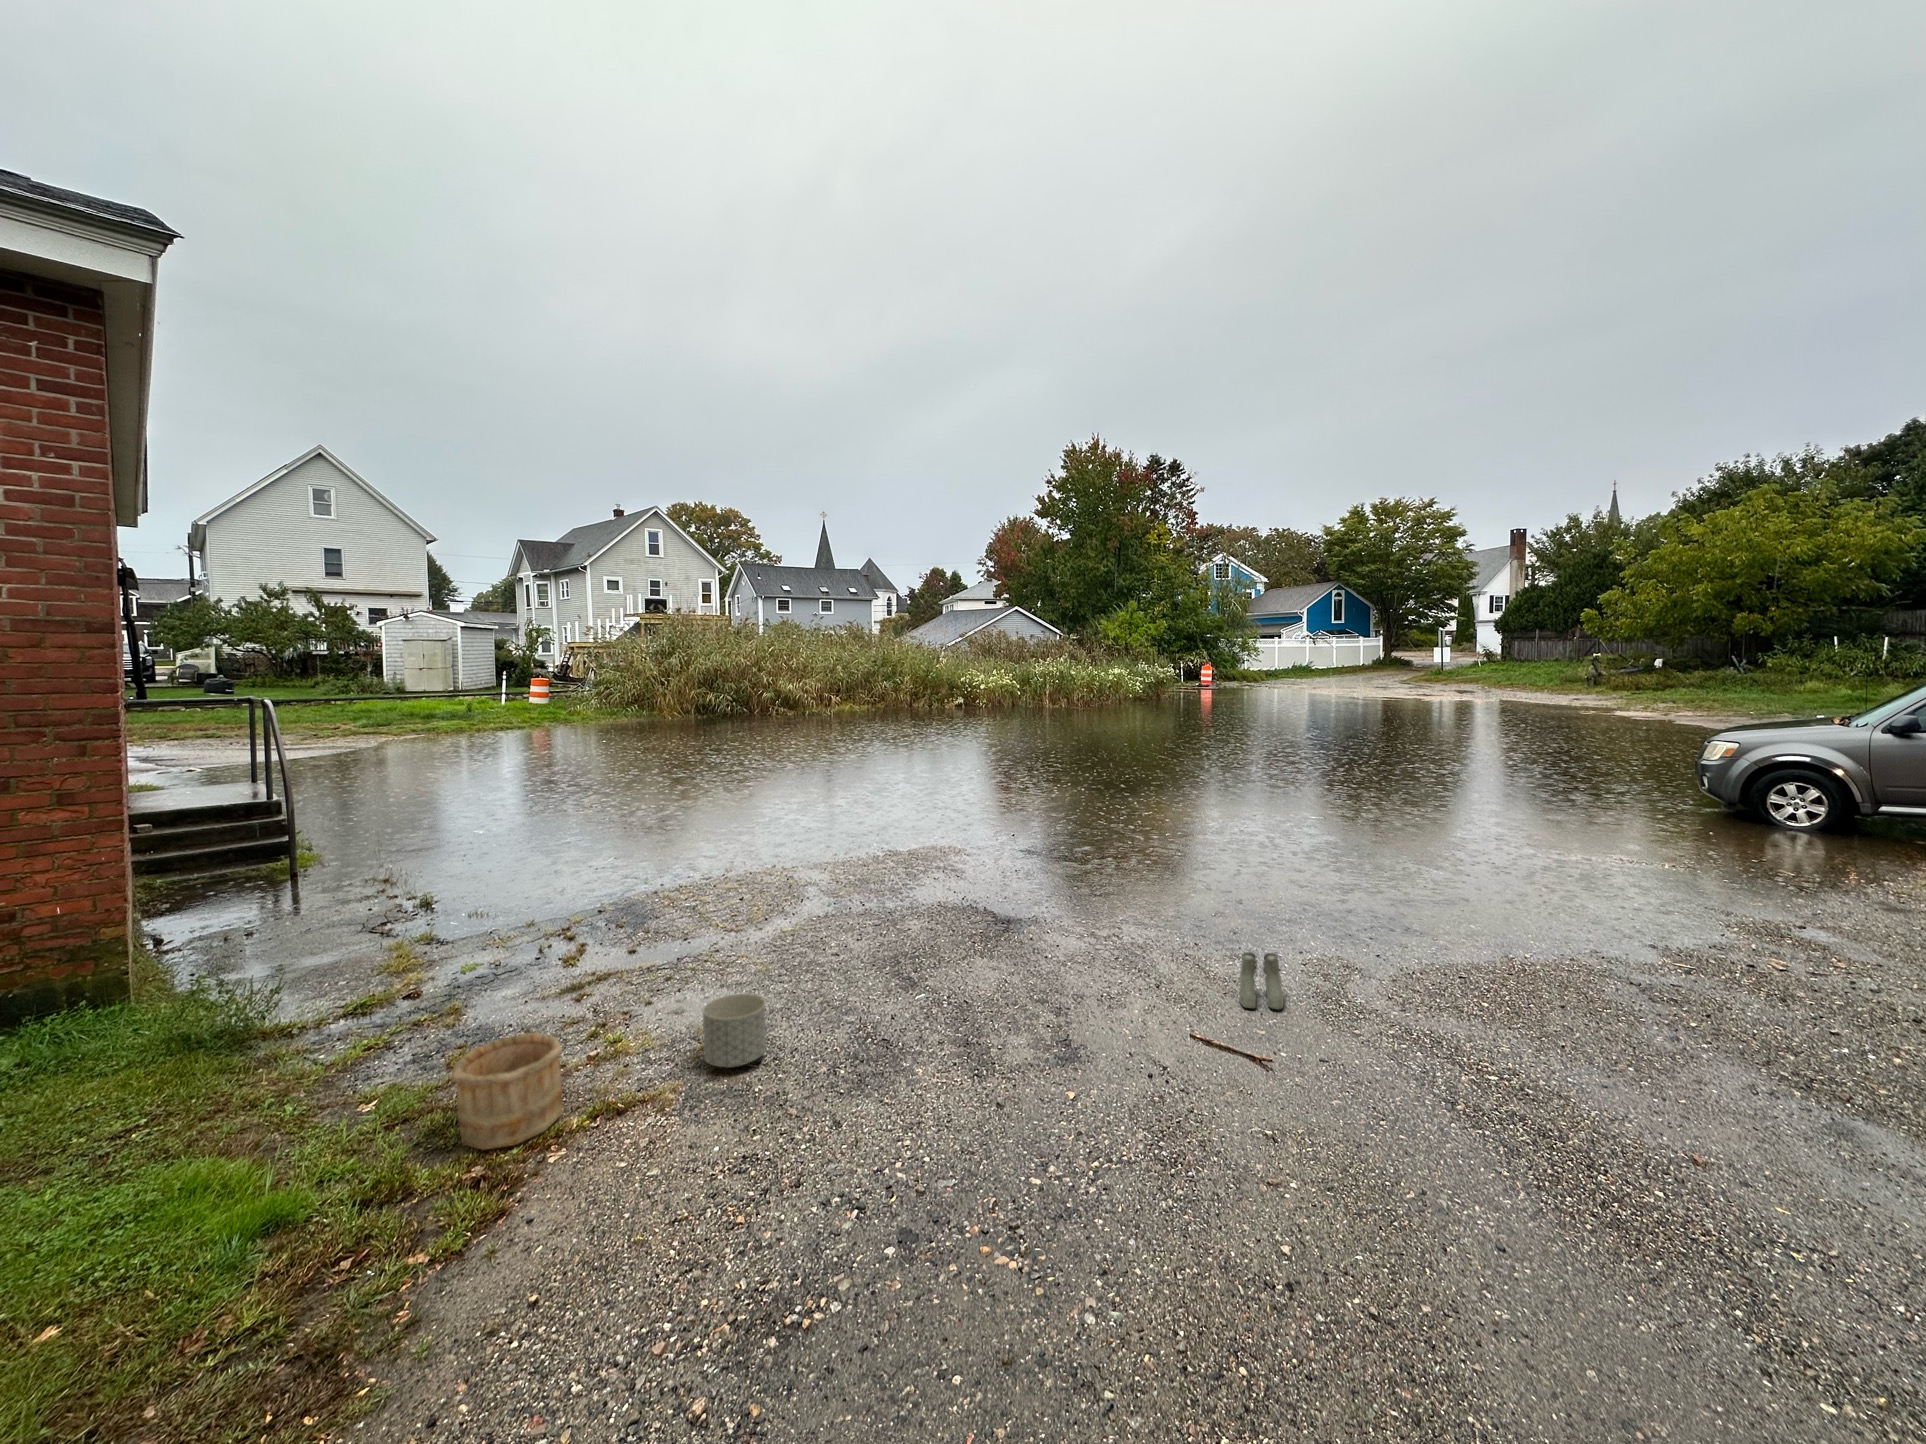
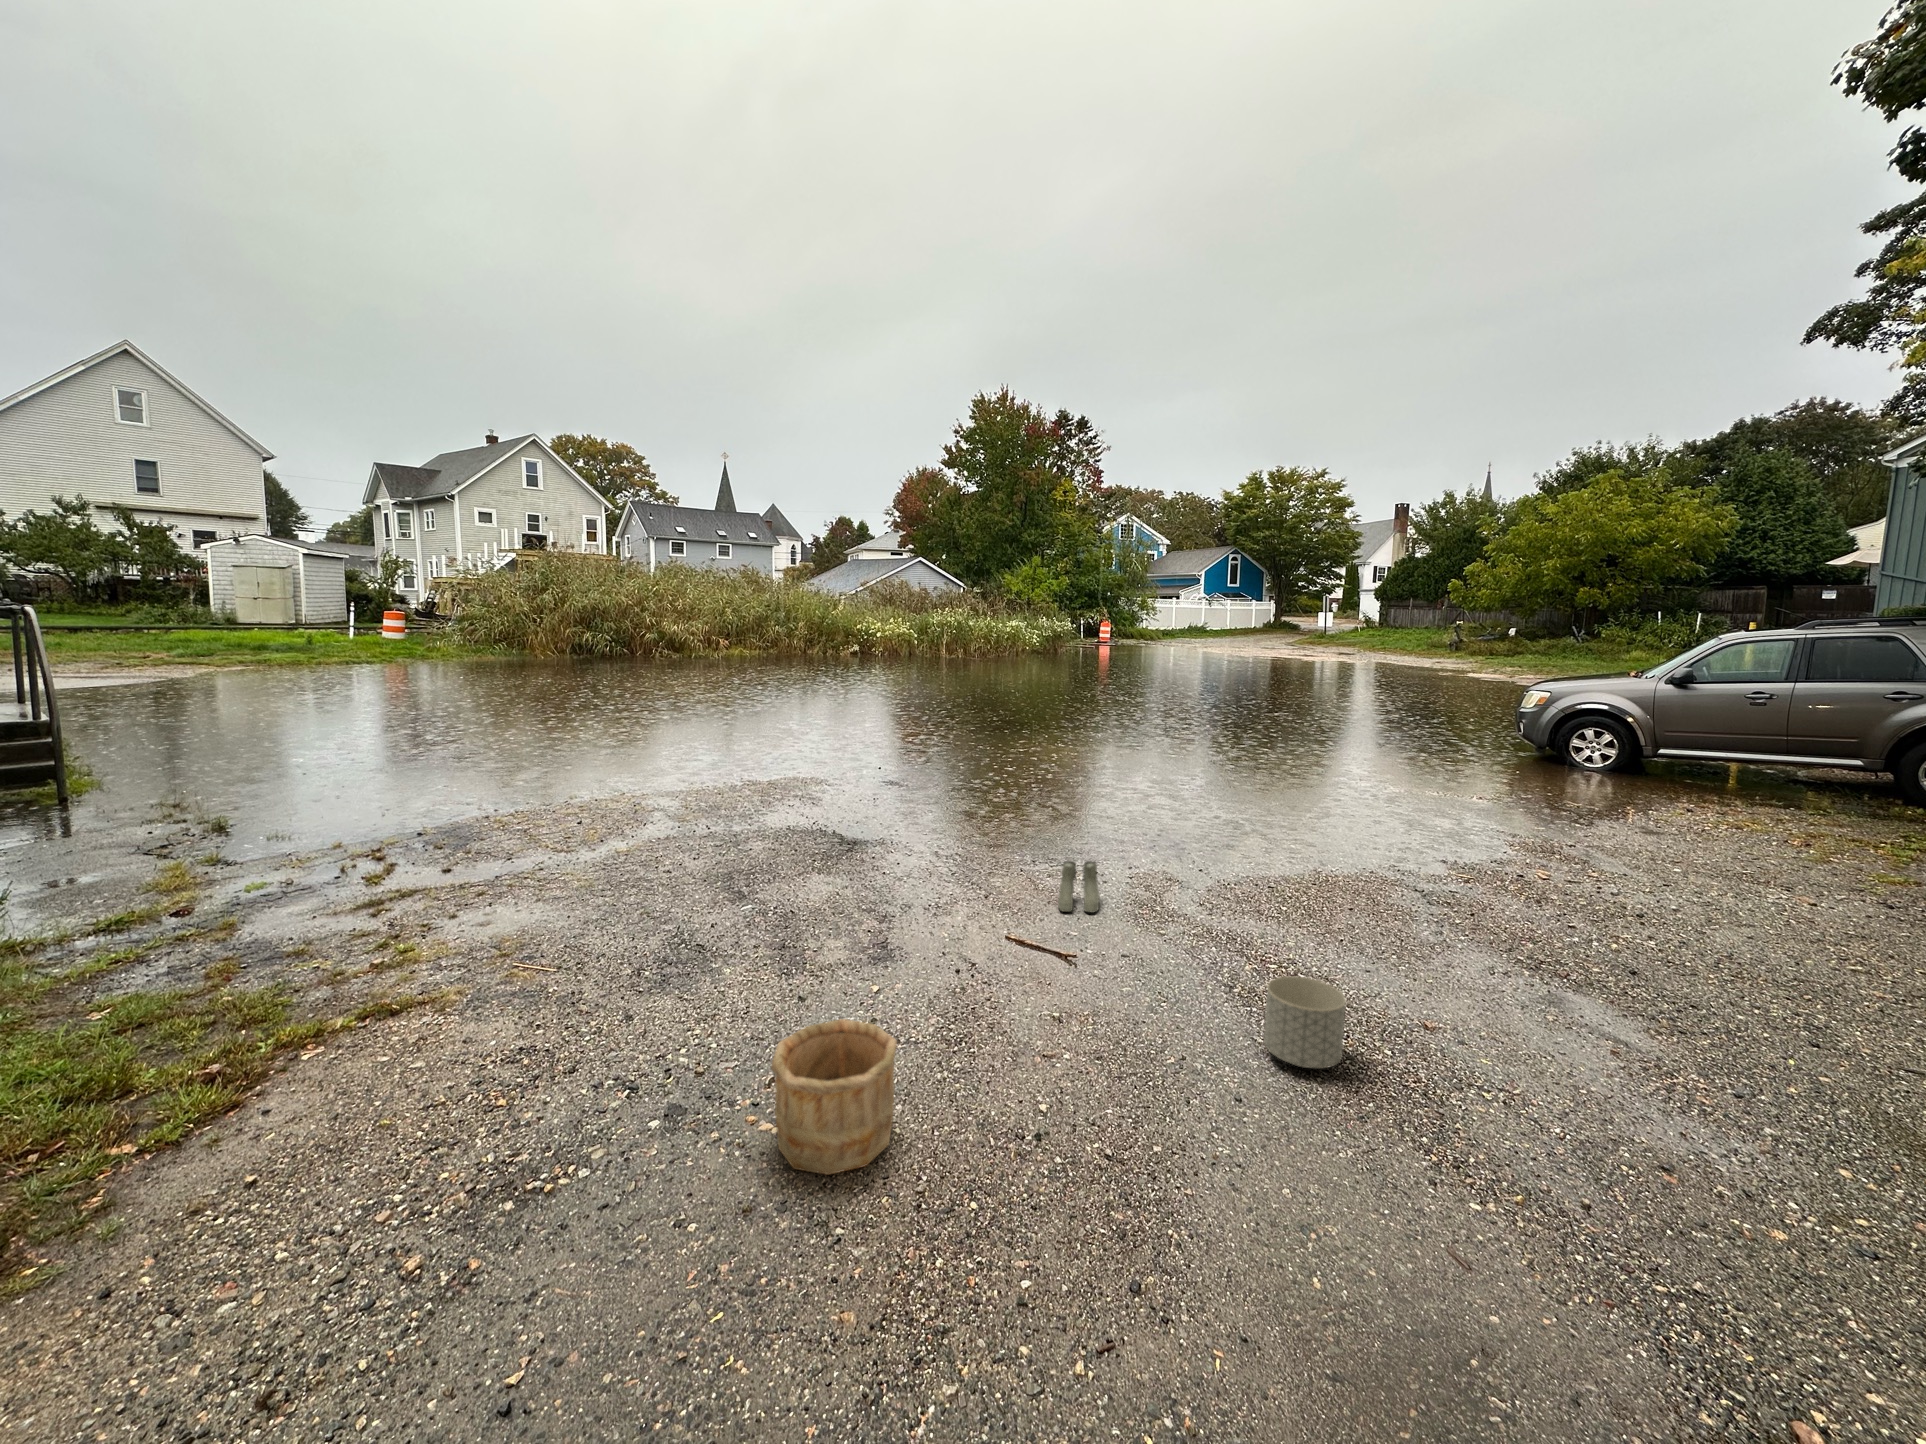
planter: present [703,994,766,1068] -> present [1264,976,1346,1068]
wooden bucket: present [452,1033,562,1150] -> present [771,1019,897,1175]

